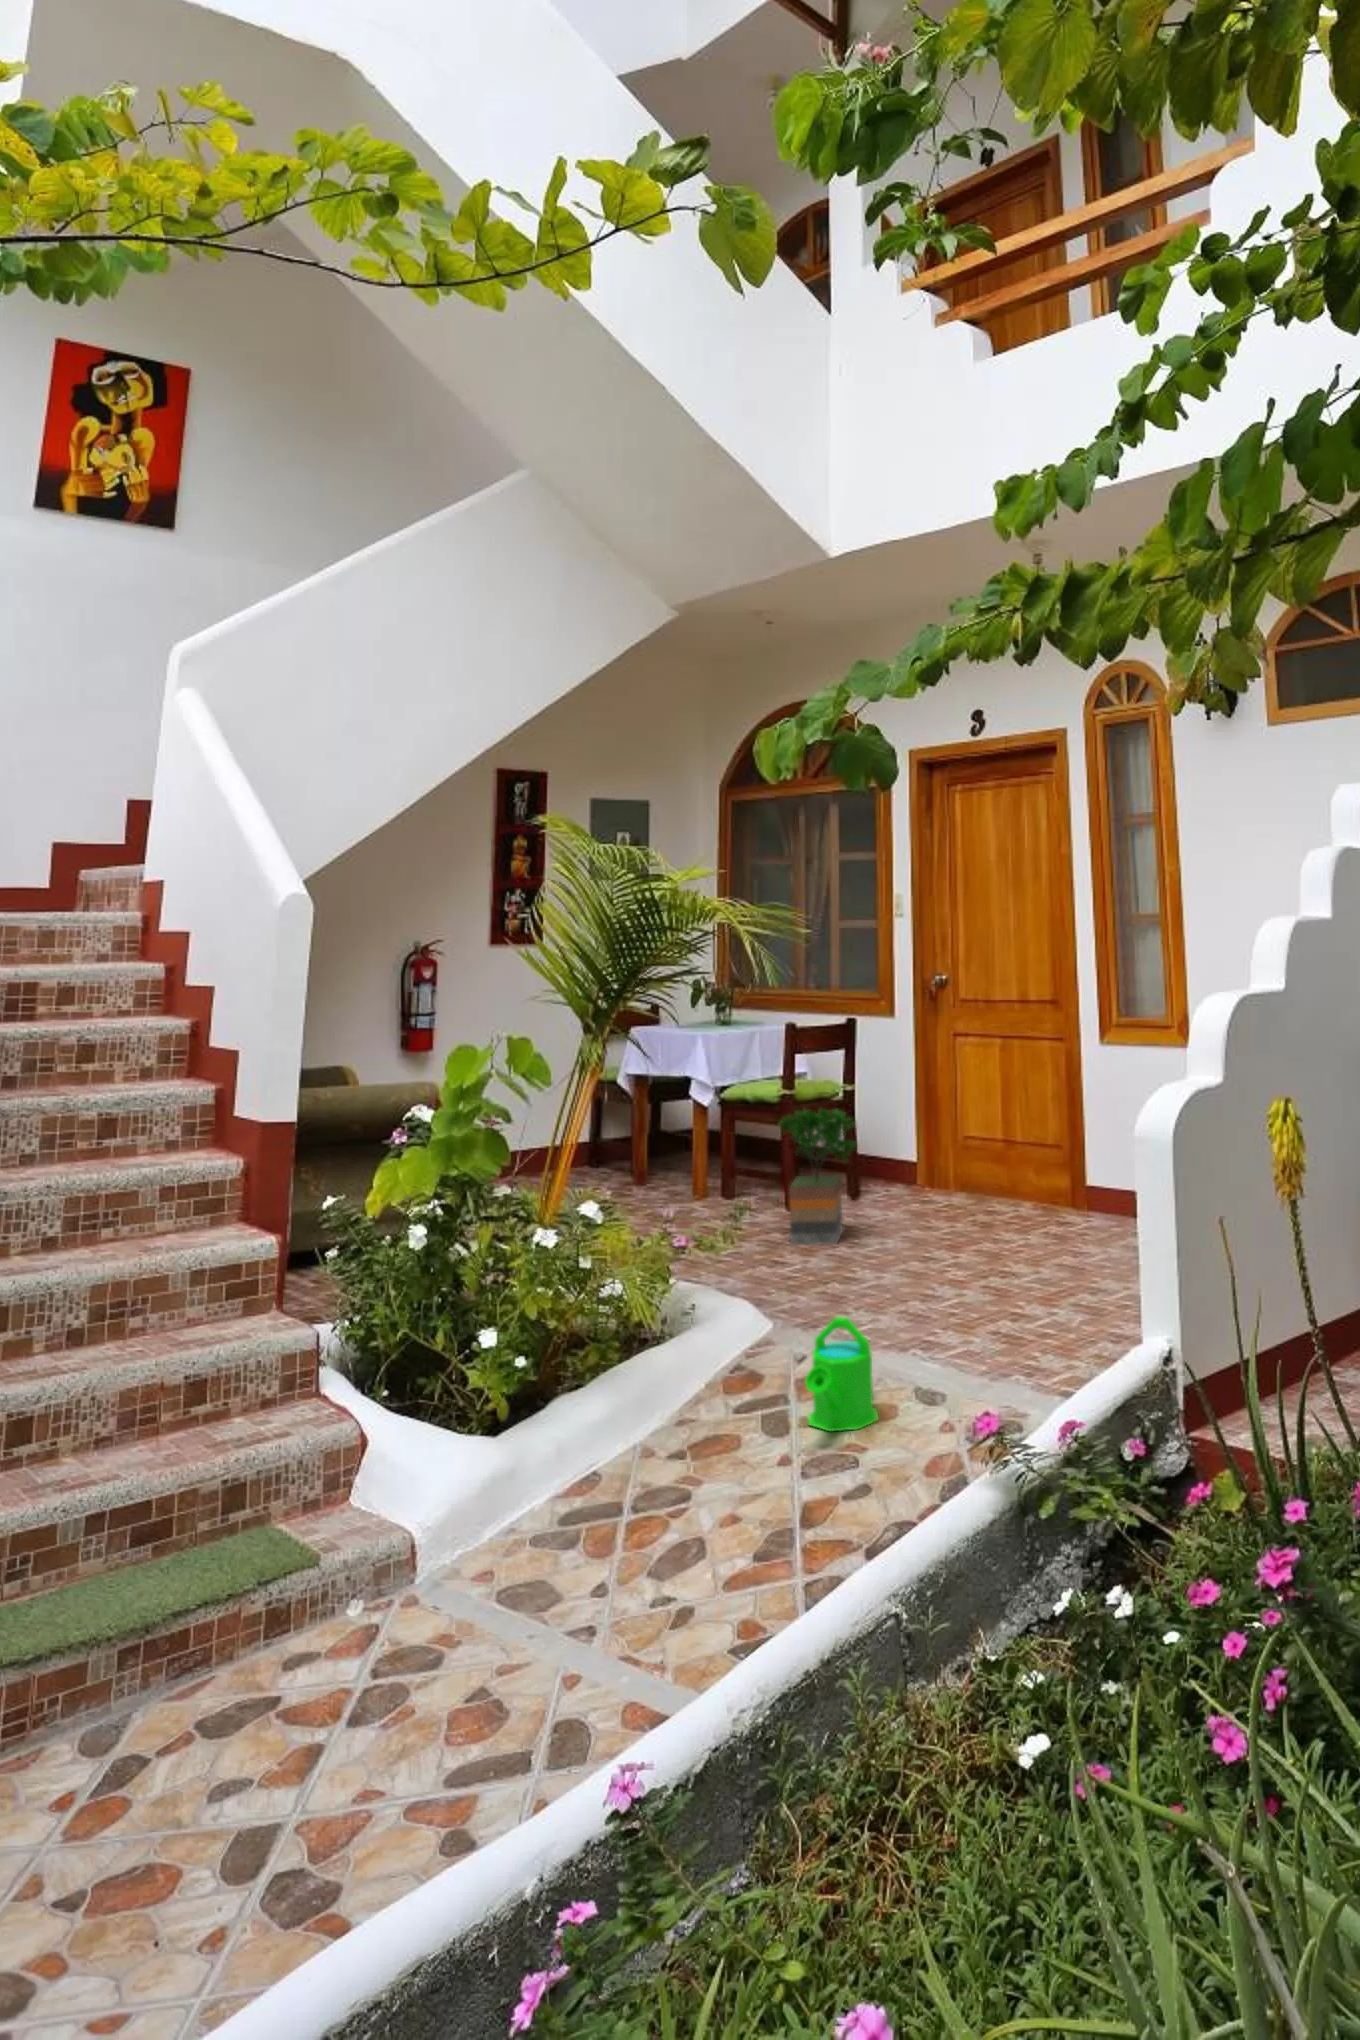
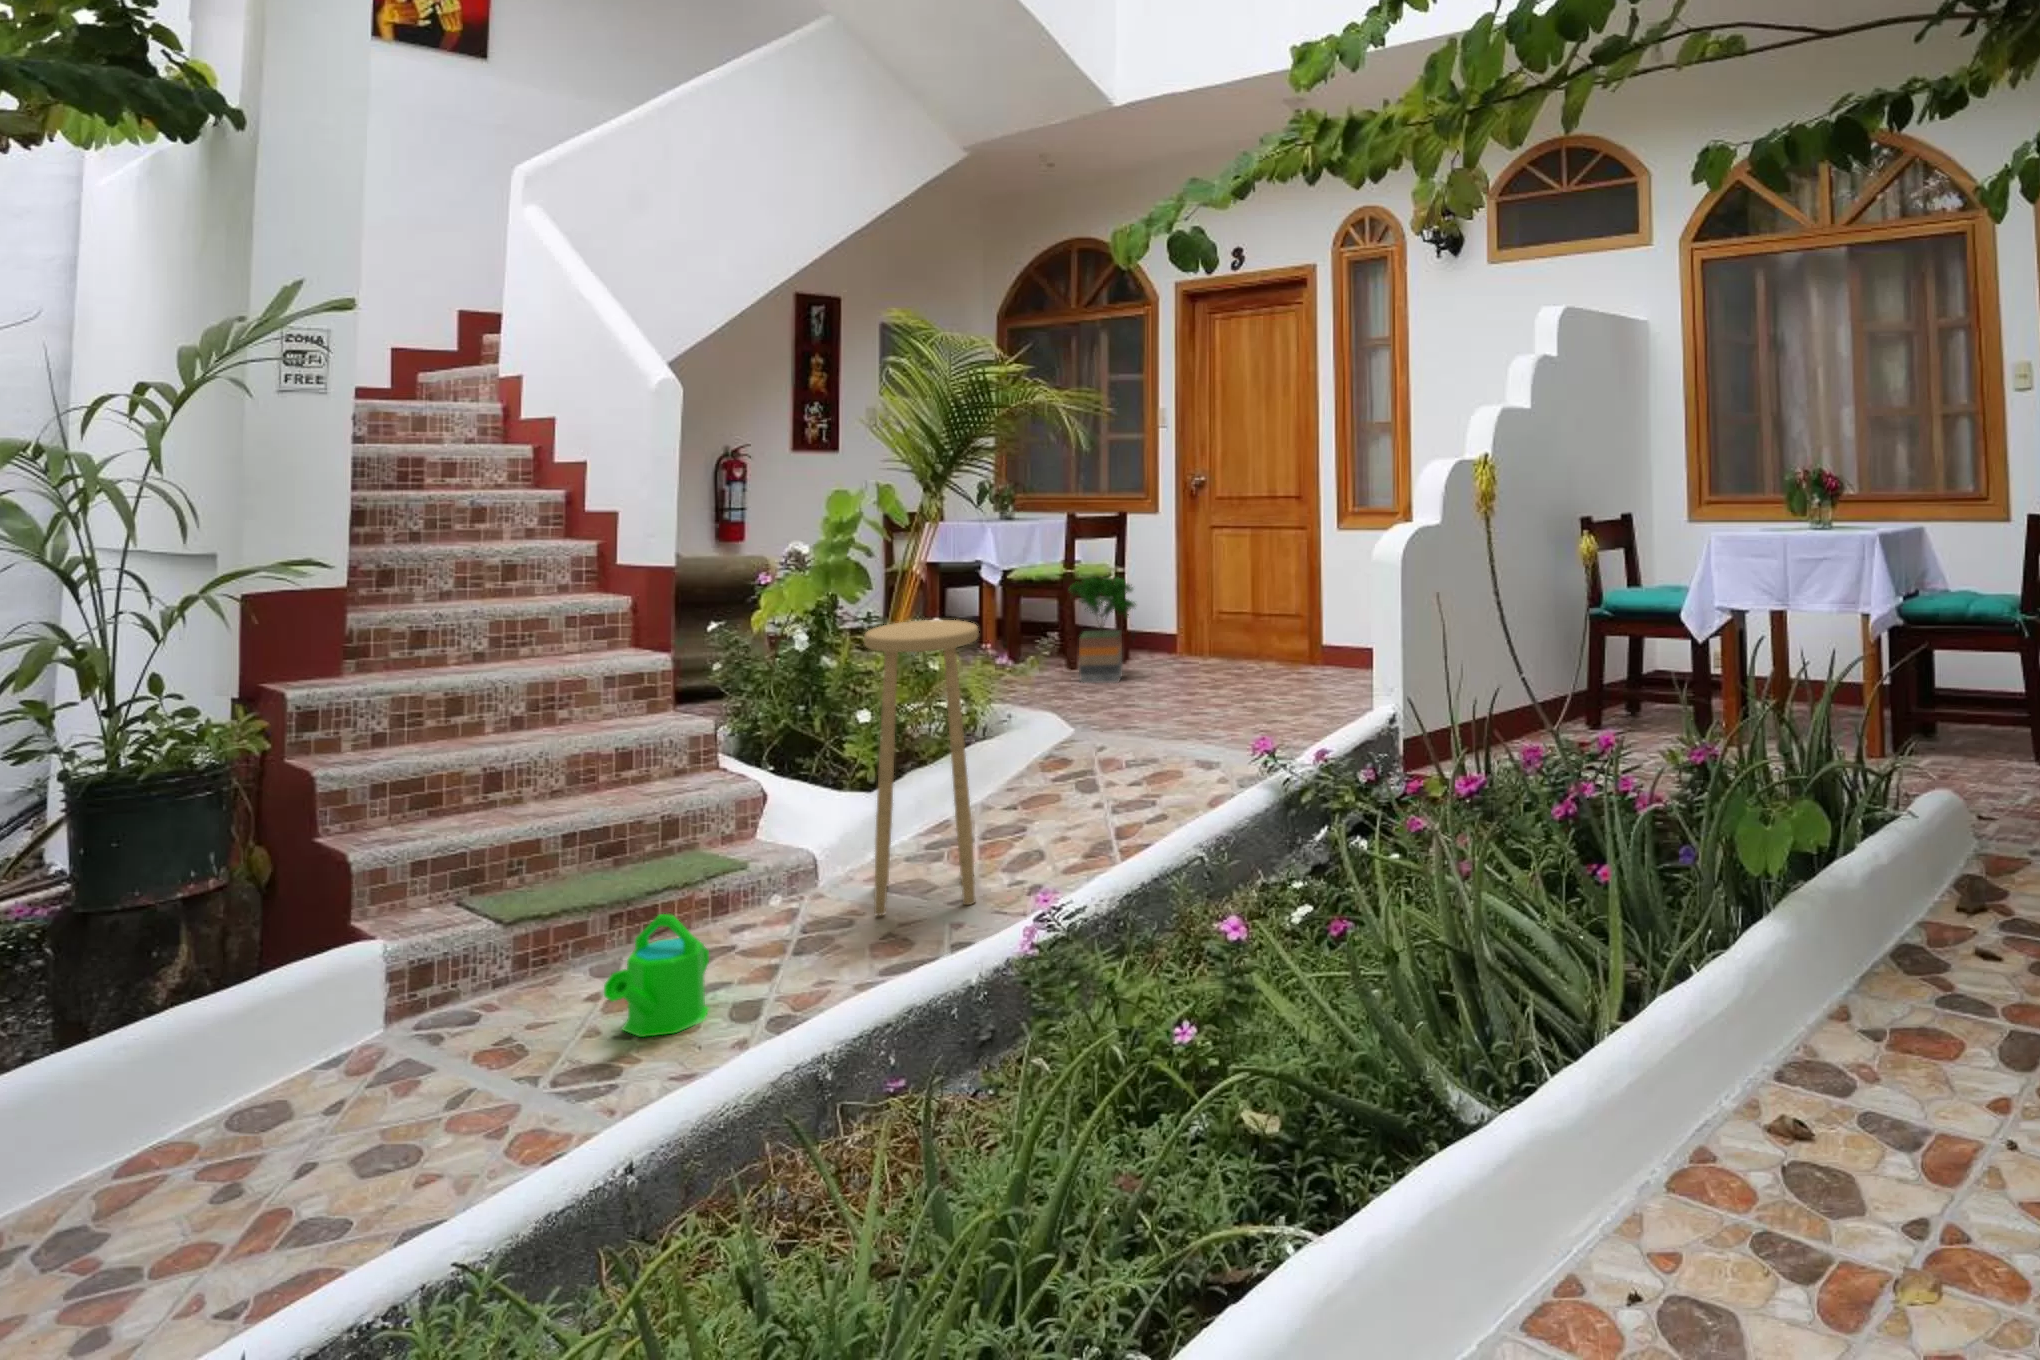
stool: none [470,1223,619,1655] -> present [864,620,979,915]
watering can: present [805,1317,879,1431] -> present [604,914,709,1037]

